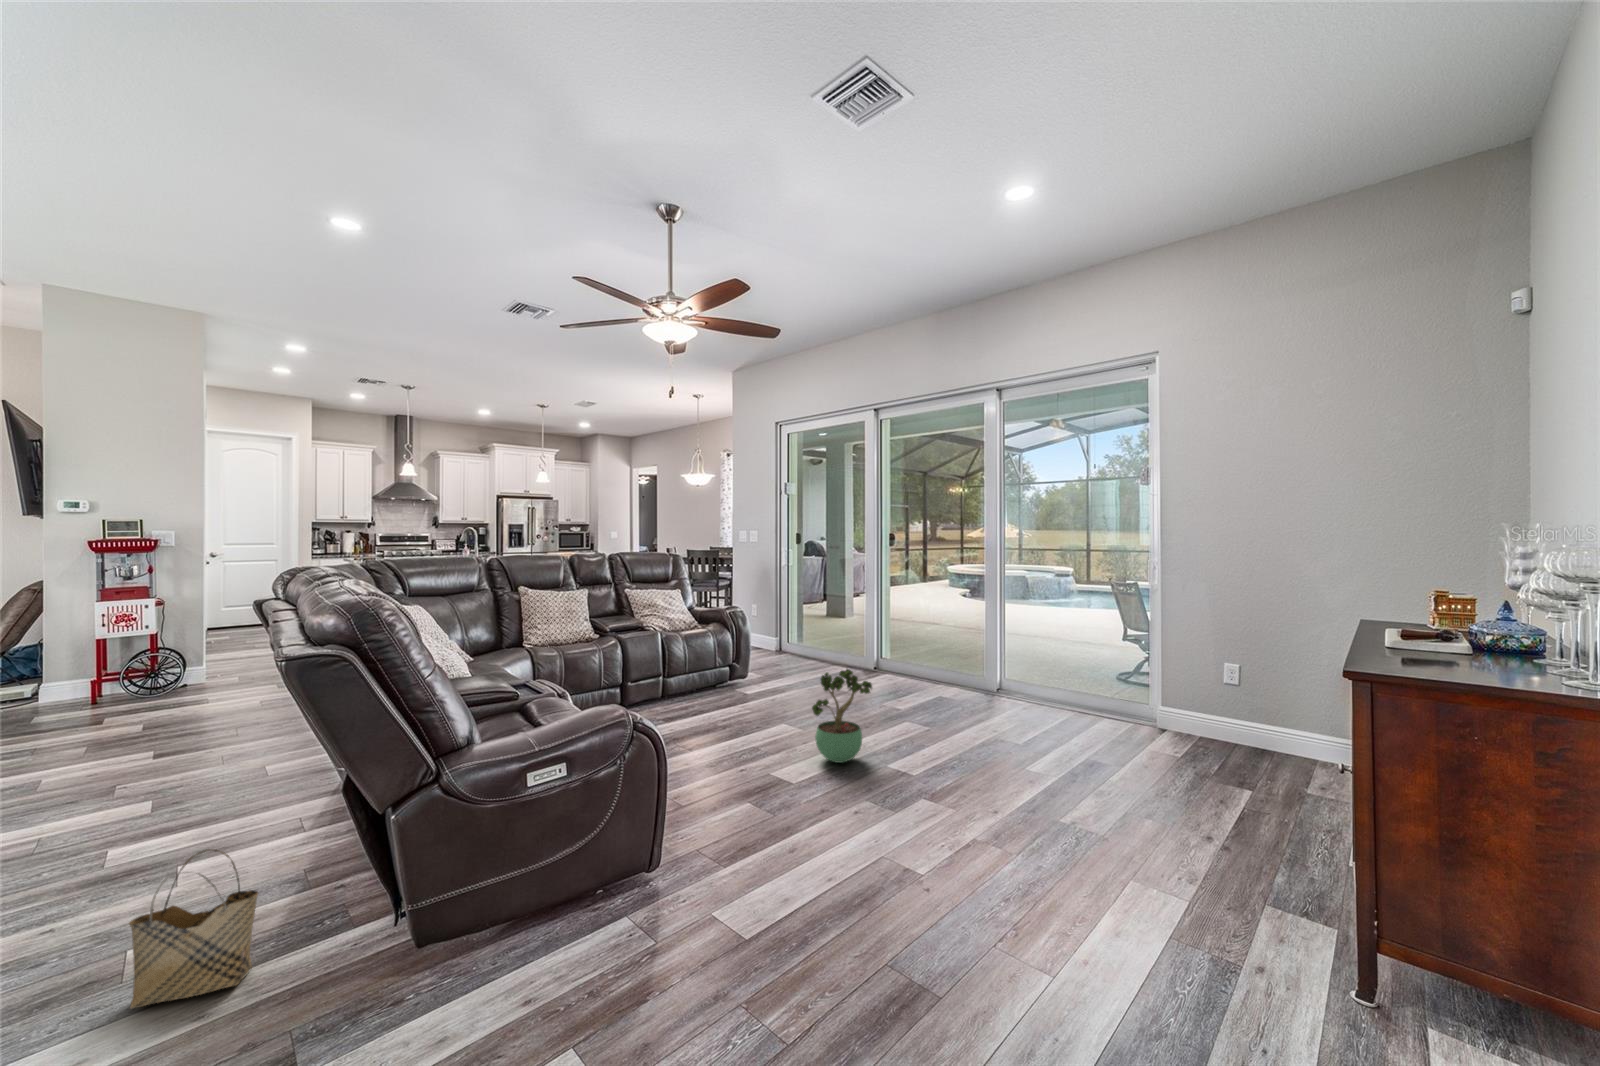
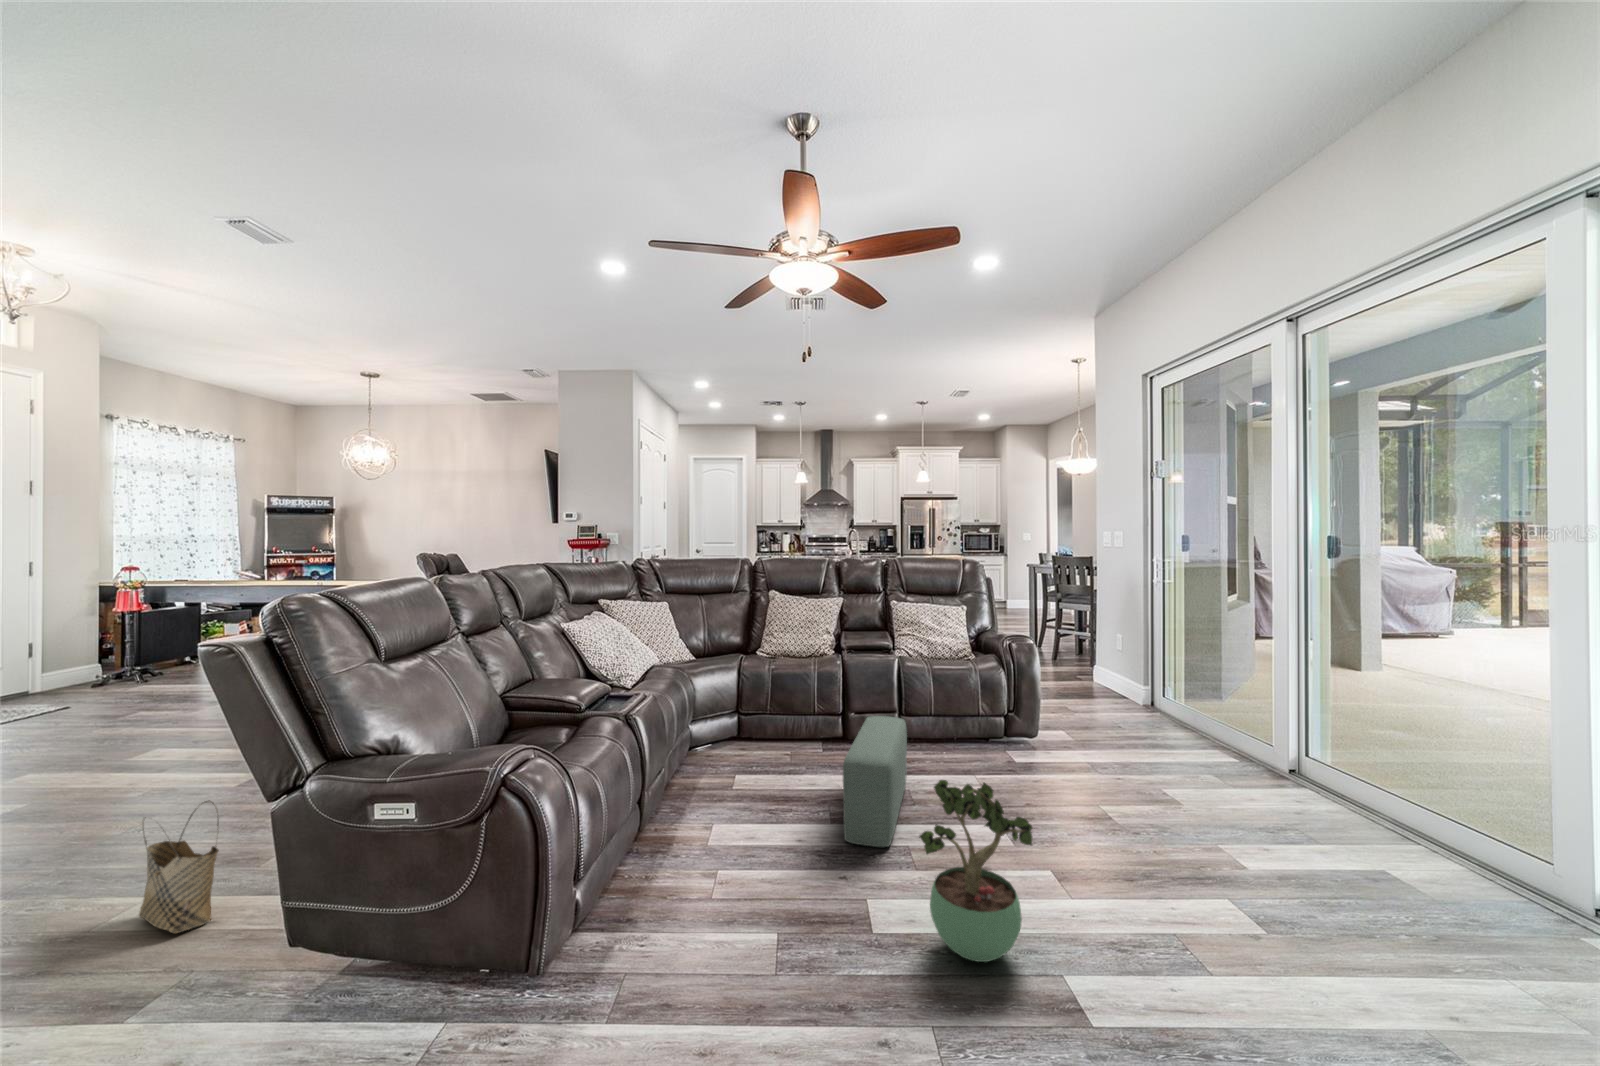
pouf: none [680,668,746,747] -> present [843,716,907,847]

